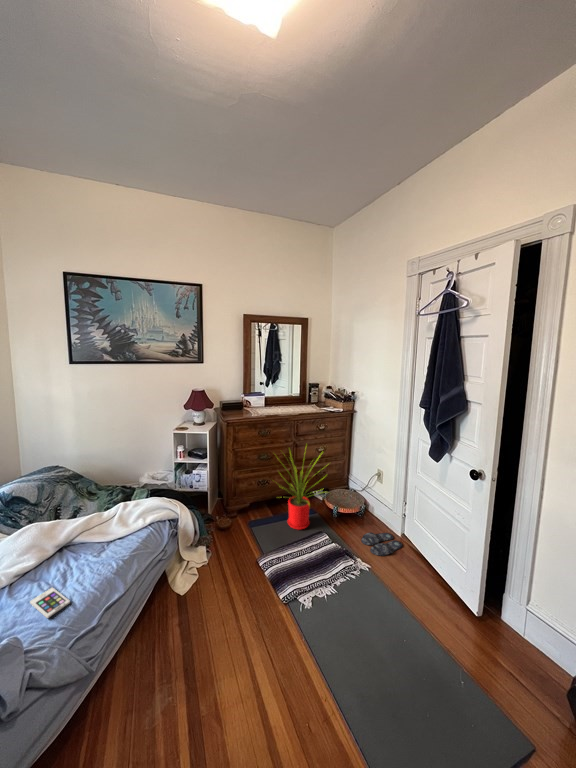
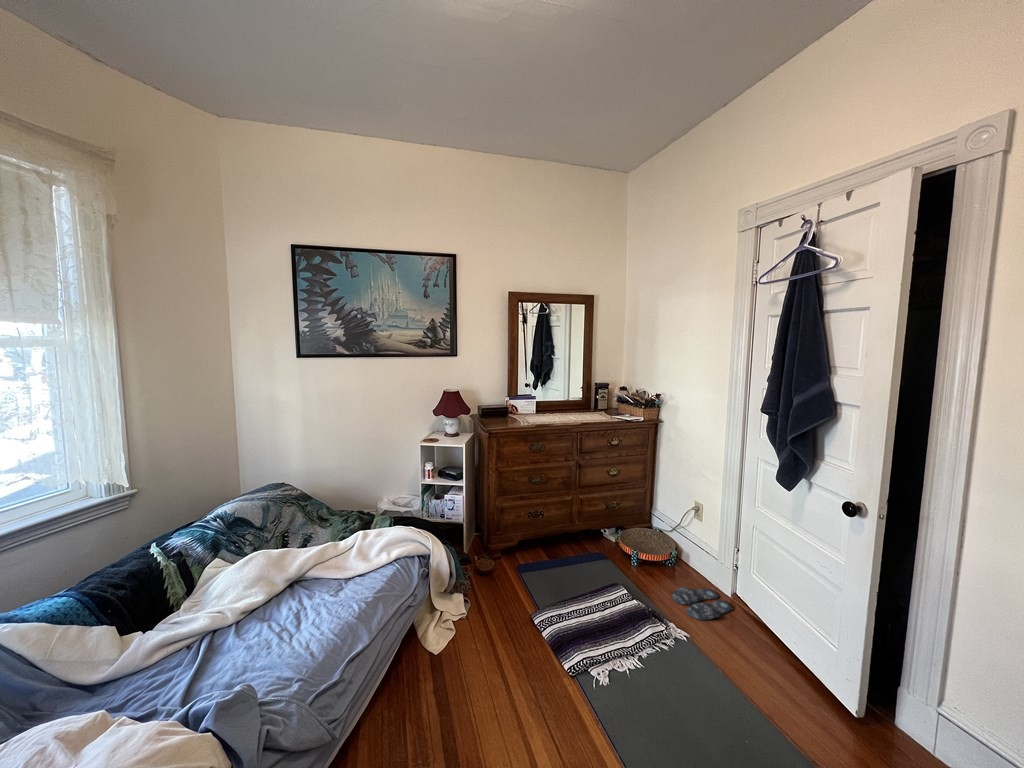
house plant: present [283,452,320,530] -> none [546,462,629,578]
smartphone: present [30,588,70,618] -> none [260,629,307,667]

